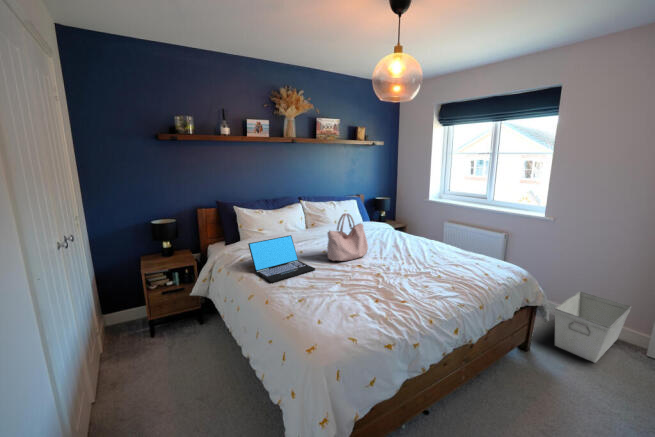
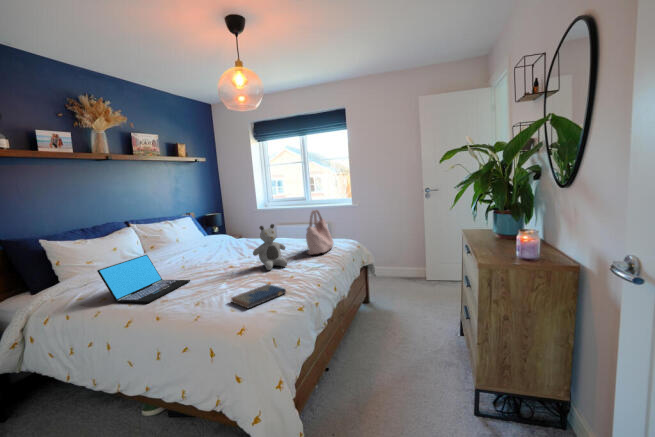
handbag: present [327,213,368,261] -> present [306,210,334,255]
teddy bear: none [377,232,416,283] -> present [253,224,288,270]
storage bin: present [554,292,631,363] -> none [376,253,412,295]
hardcover book: none [325,303,380,328] -> present [231,284,286,308]

